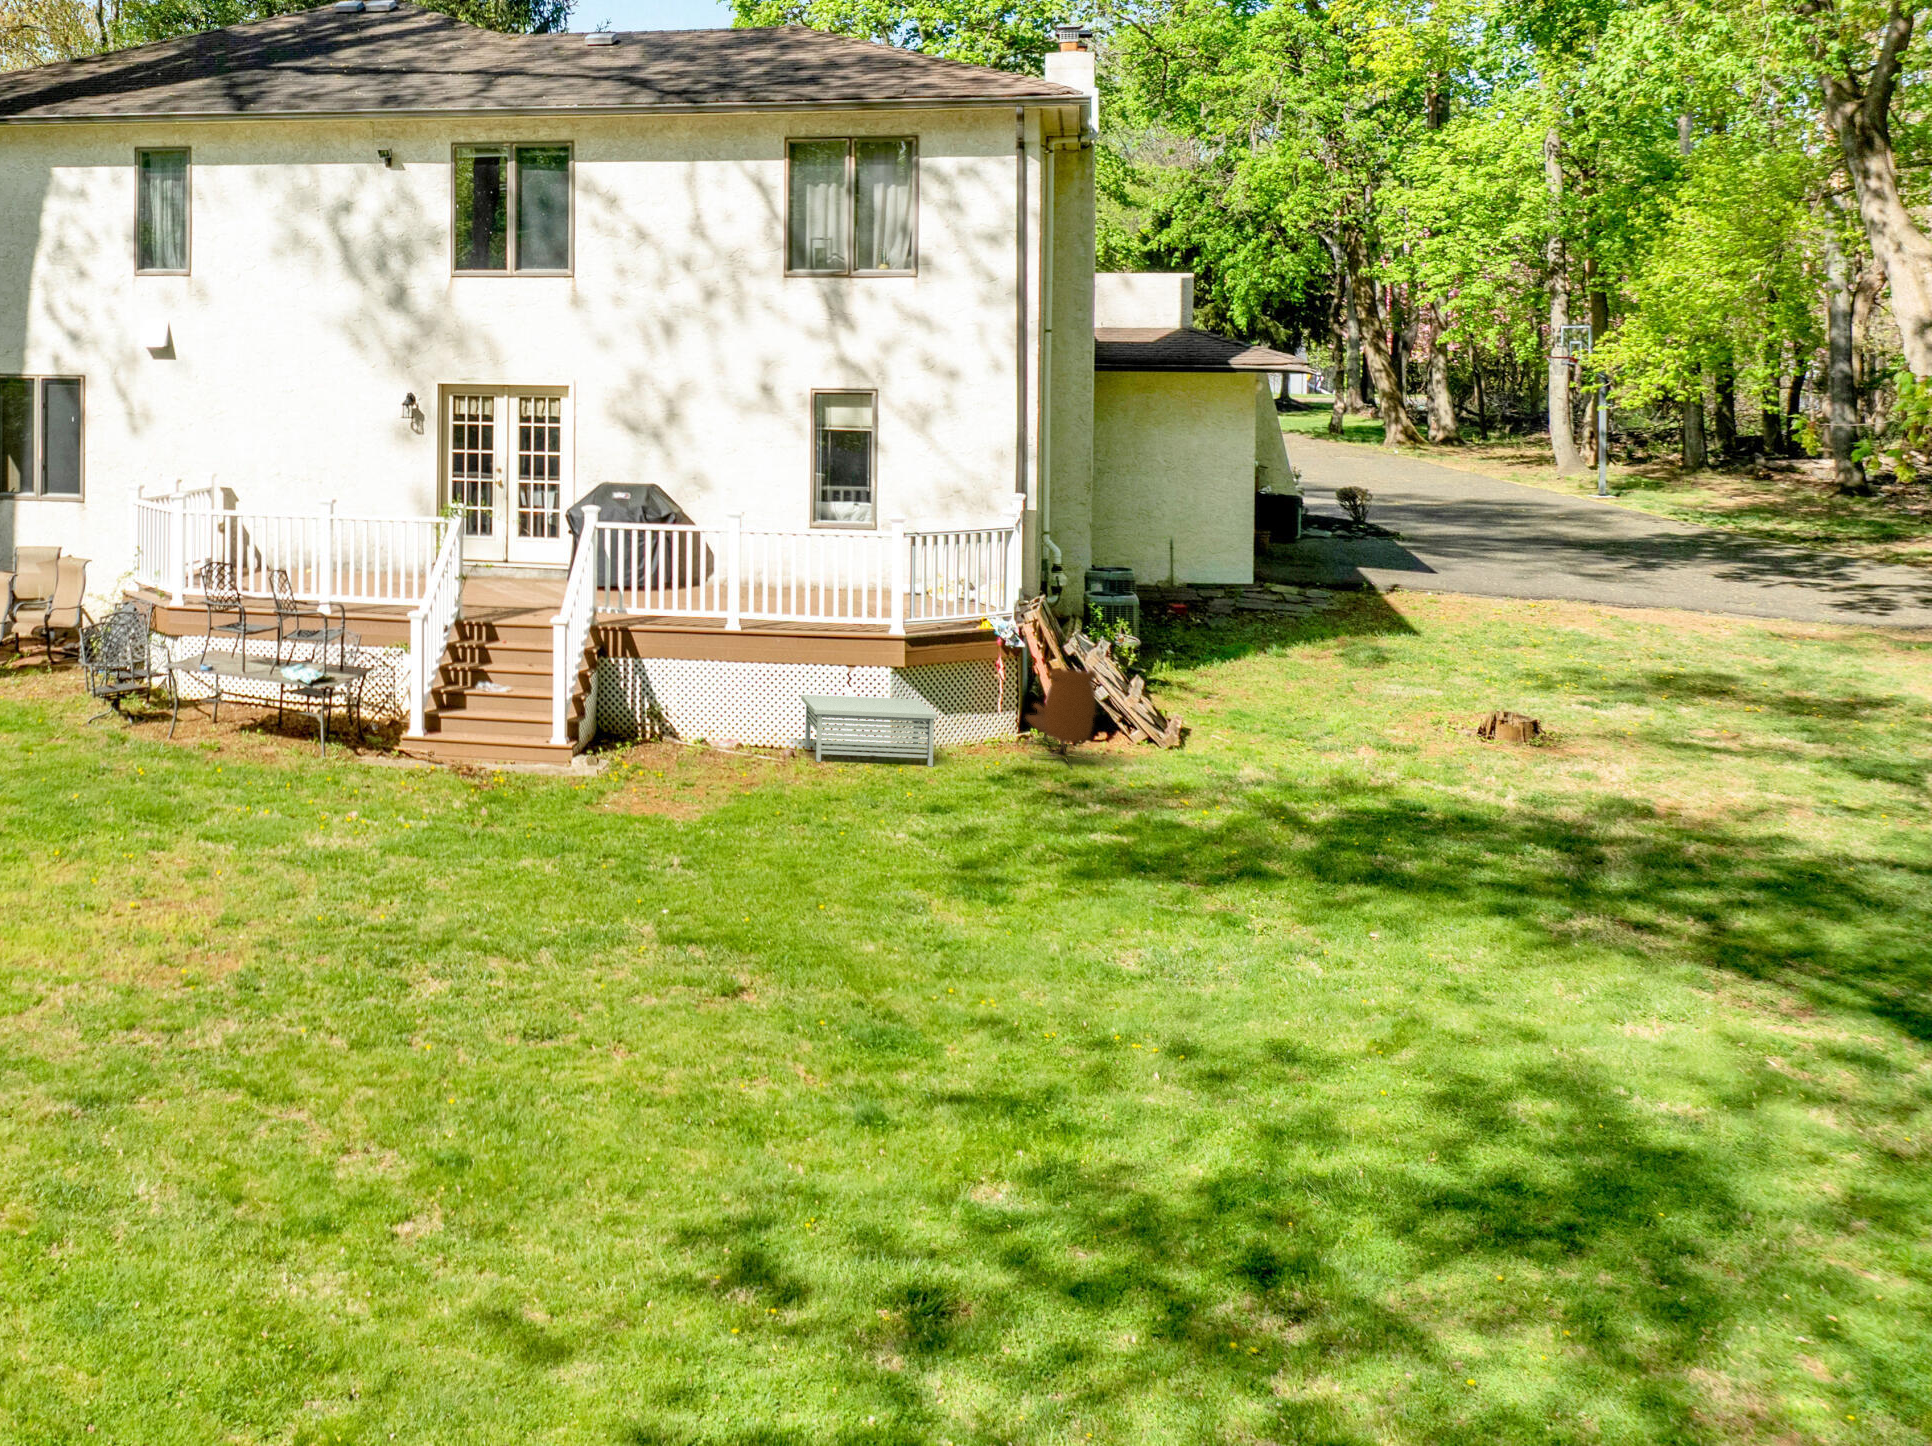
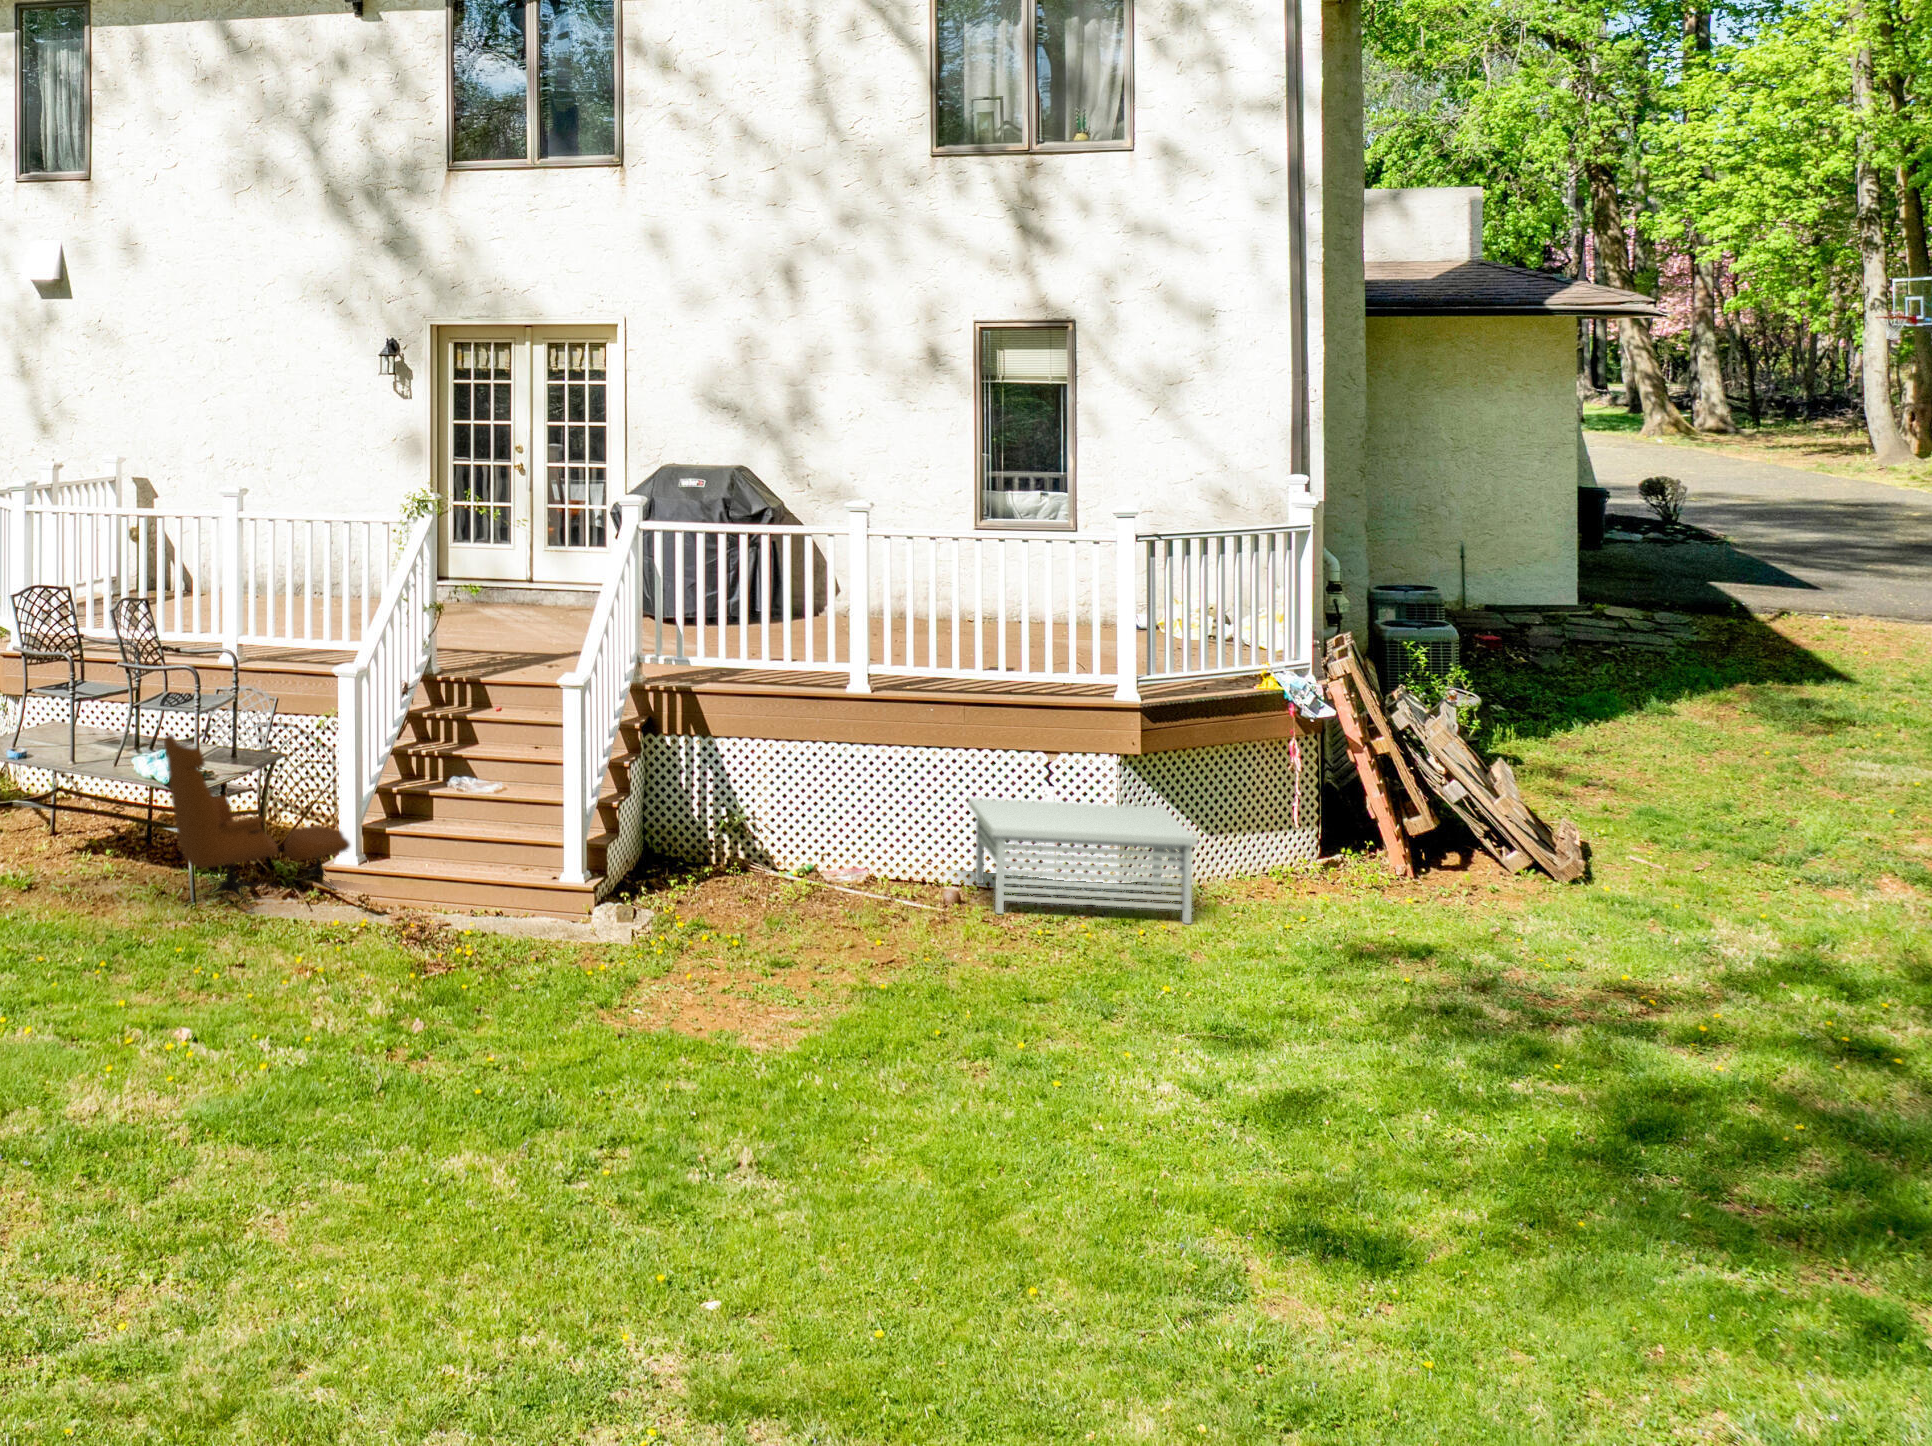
lounge chair: present [1025,668,1097,767] -> present [164,734,350,911]

